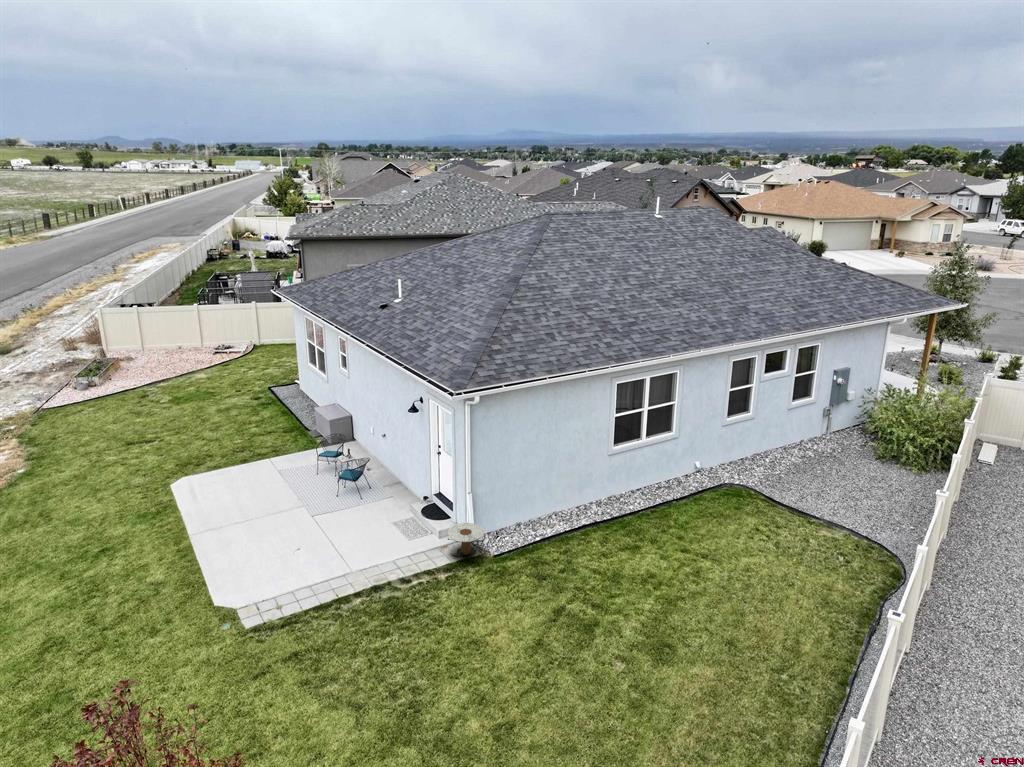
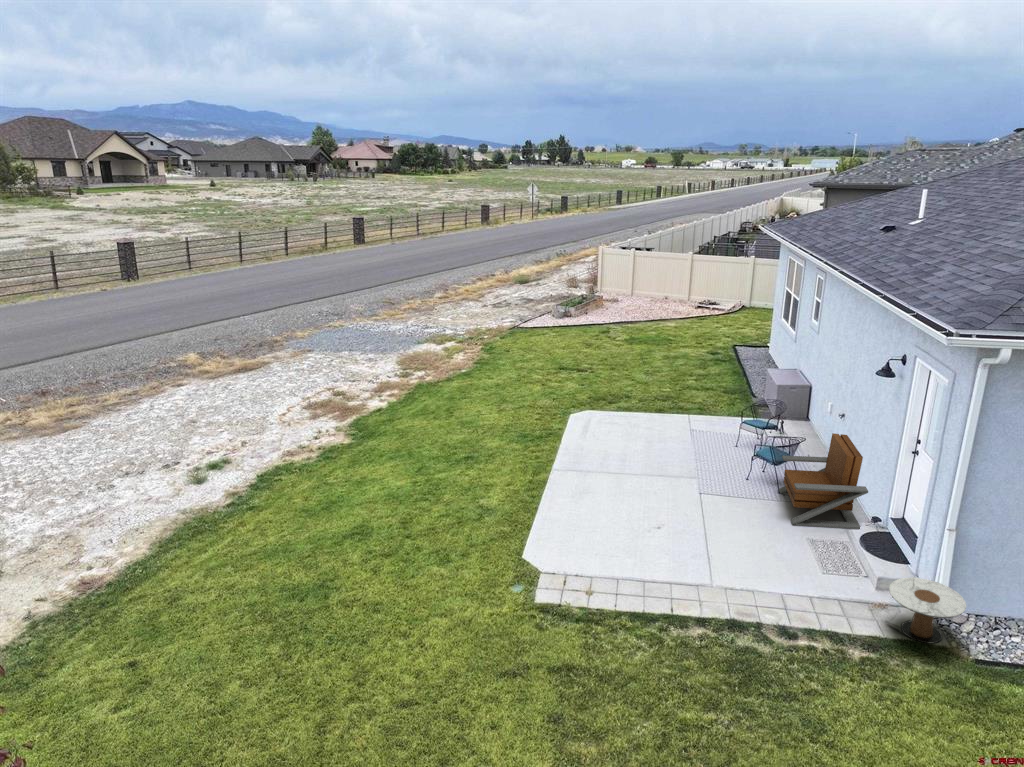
lounge chair: none [358,450,416,517] -> present [779,433,868,529]

